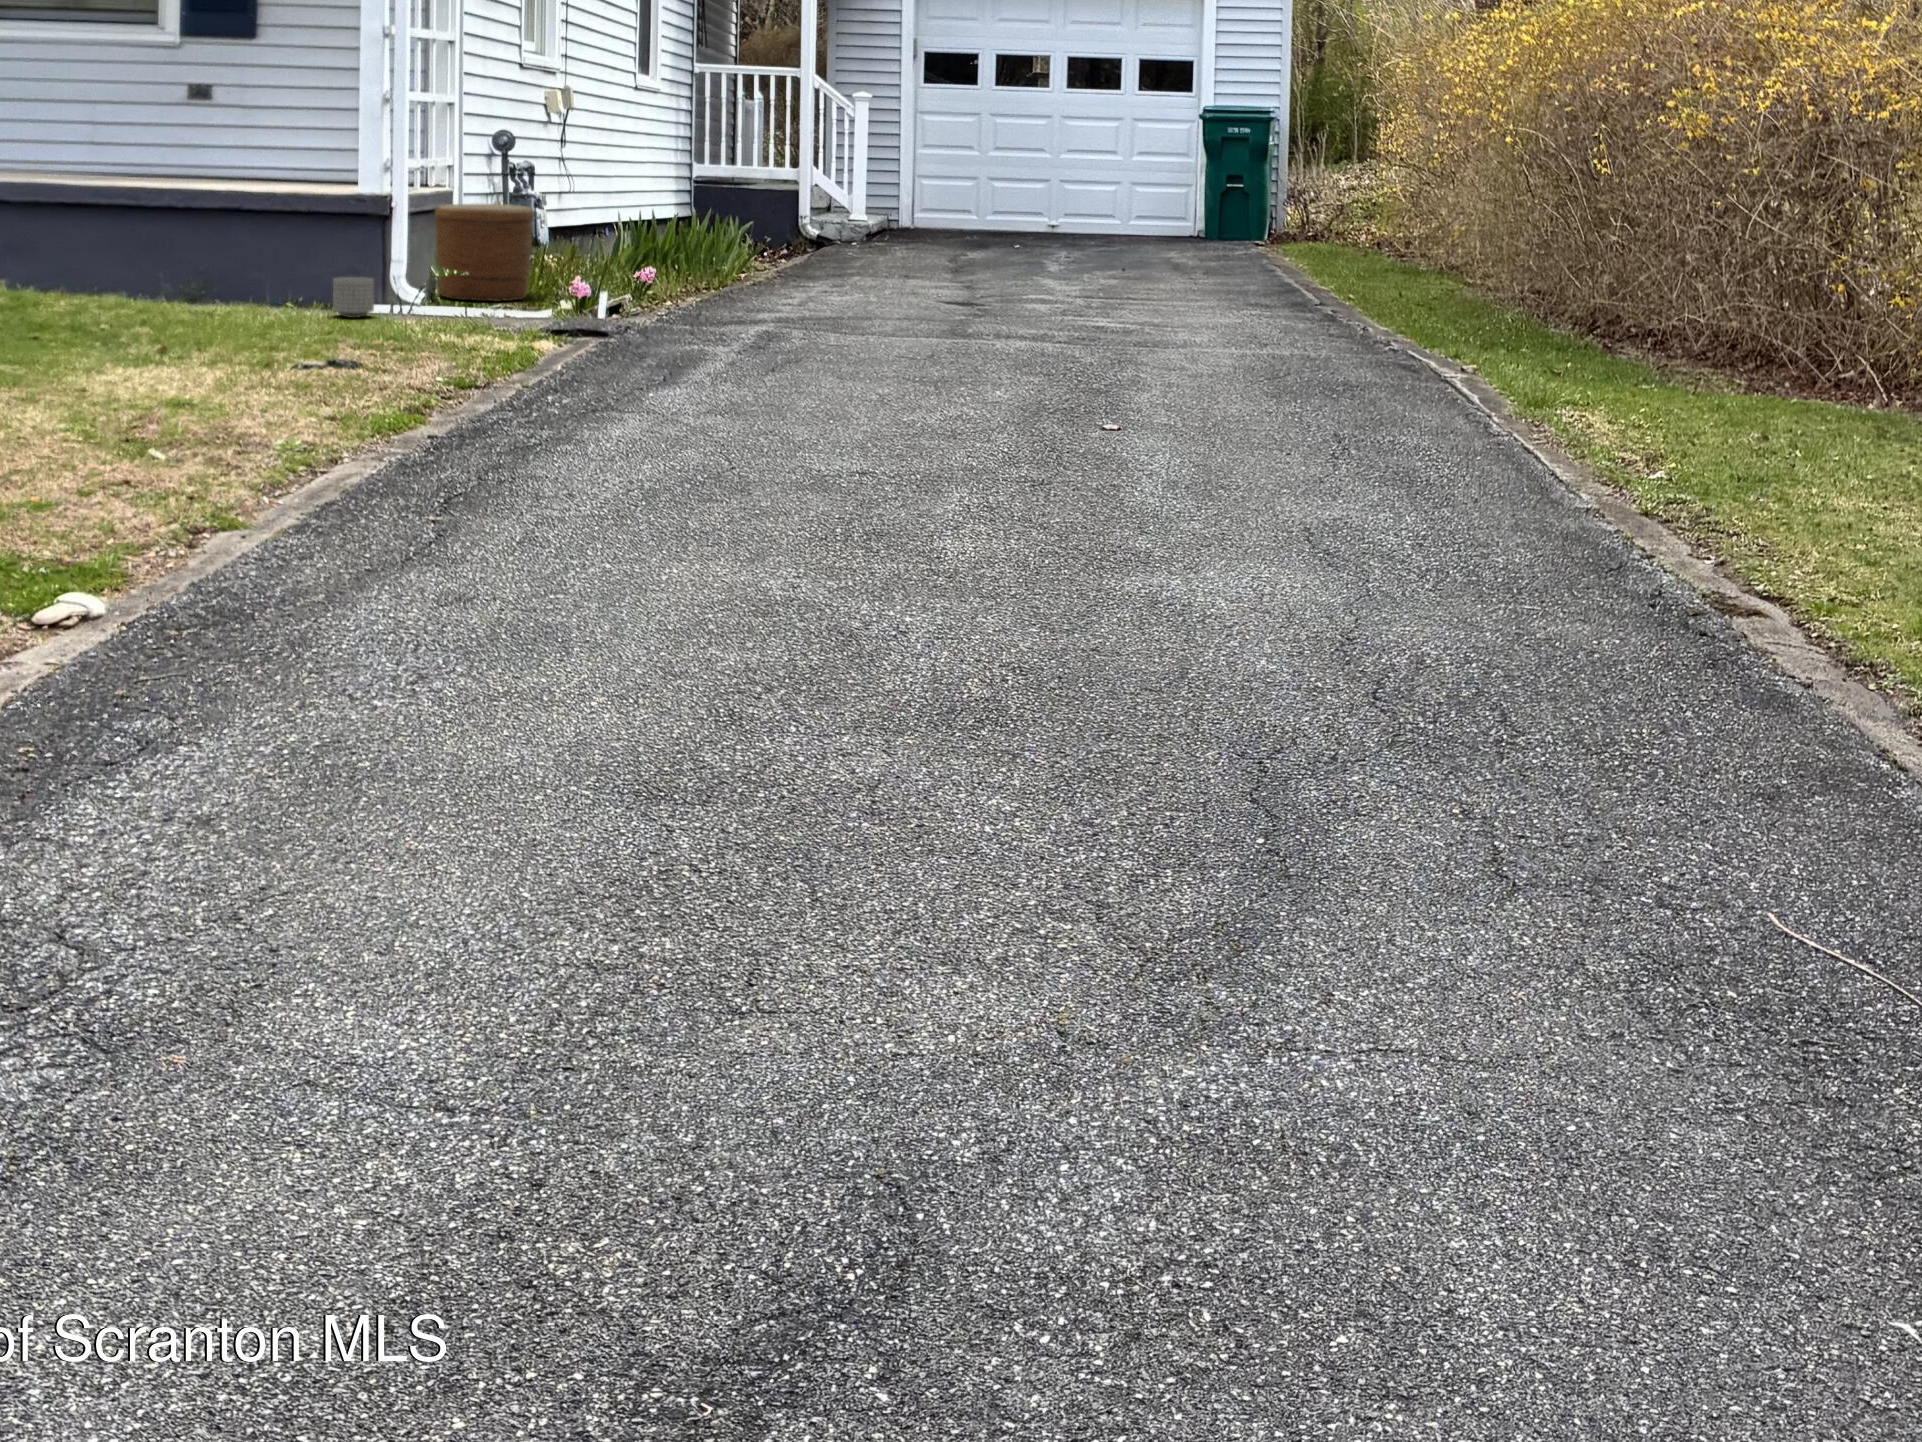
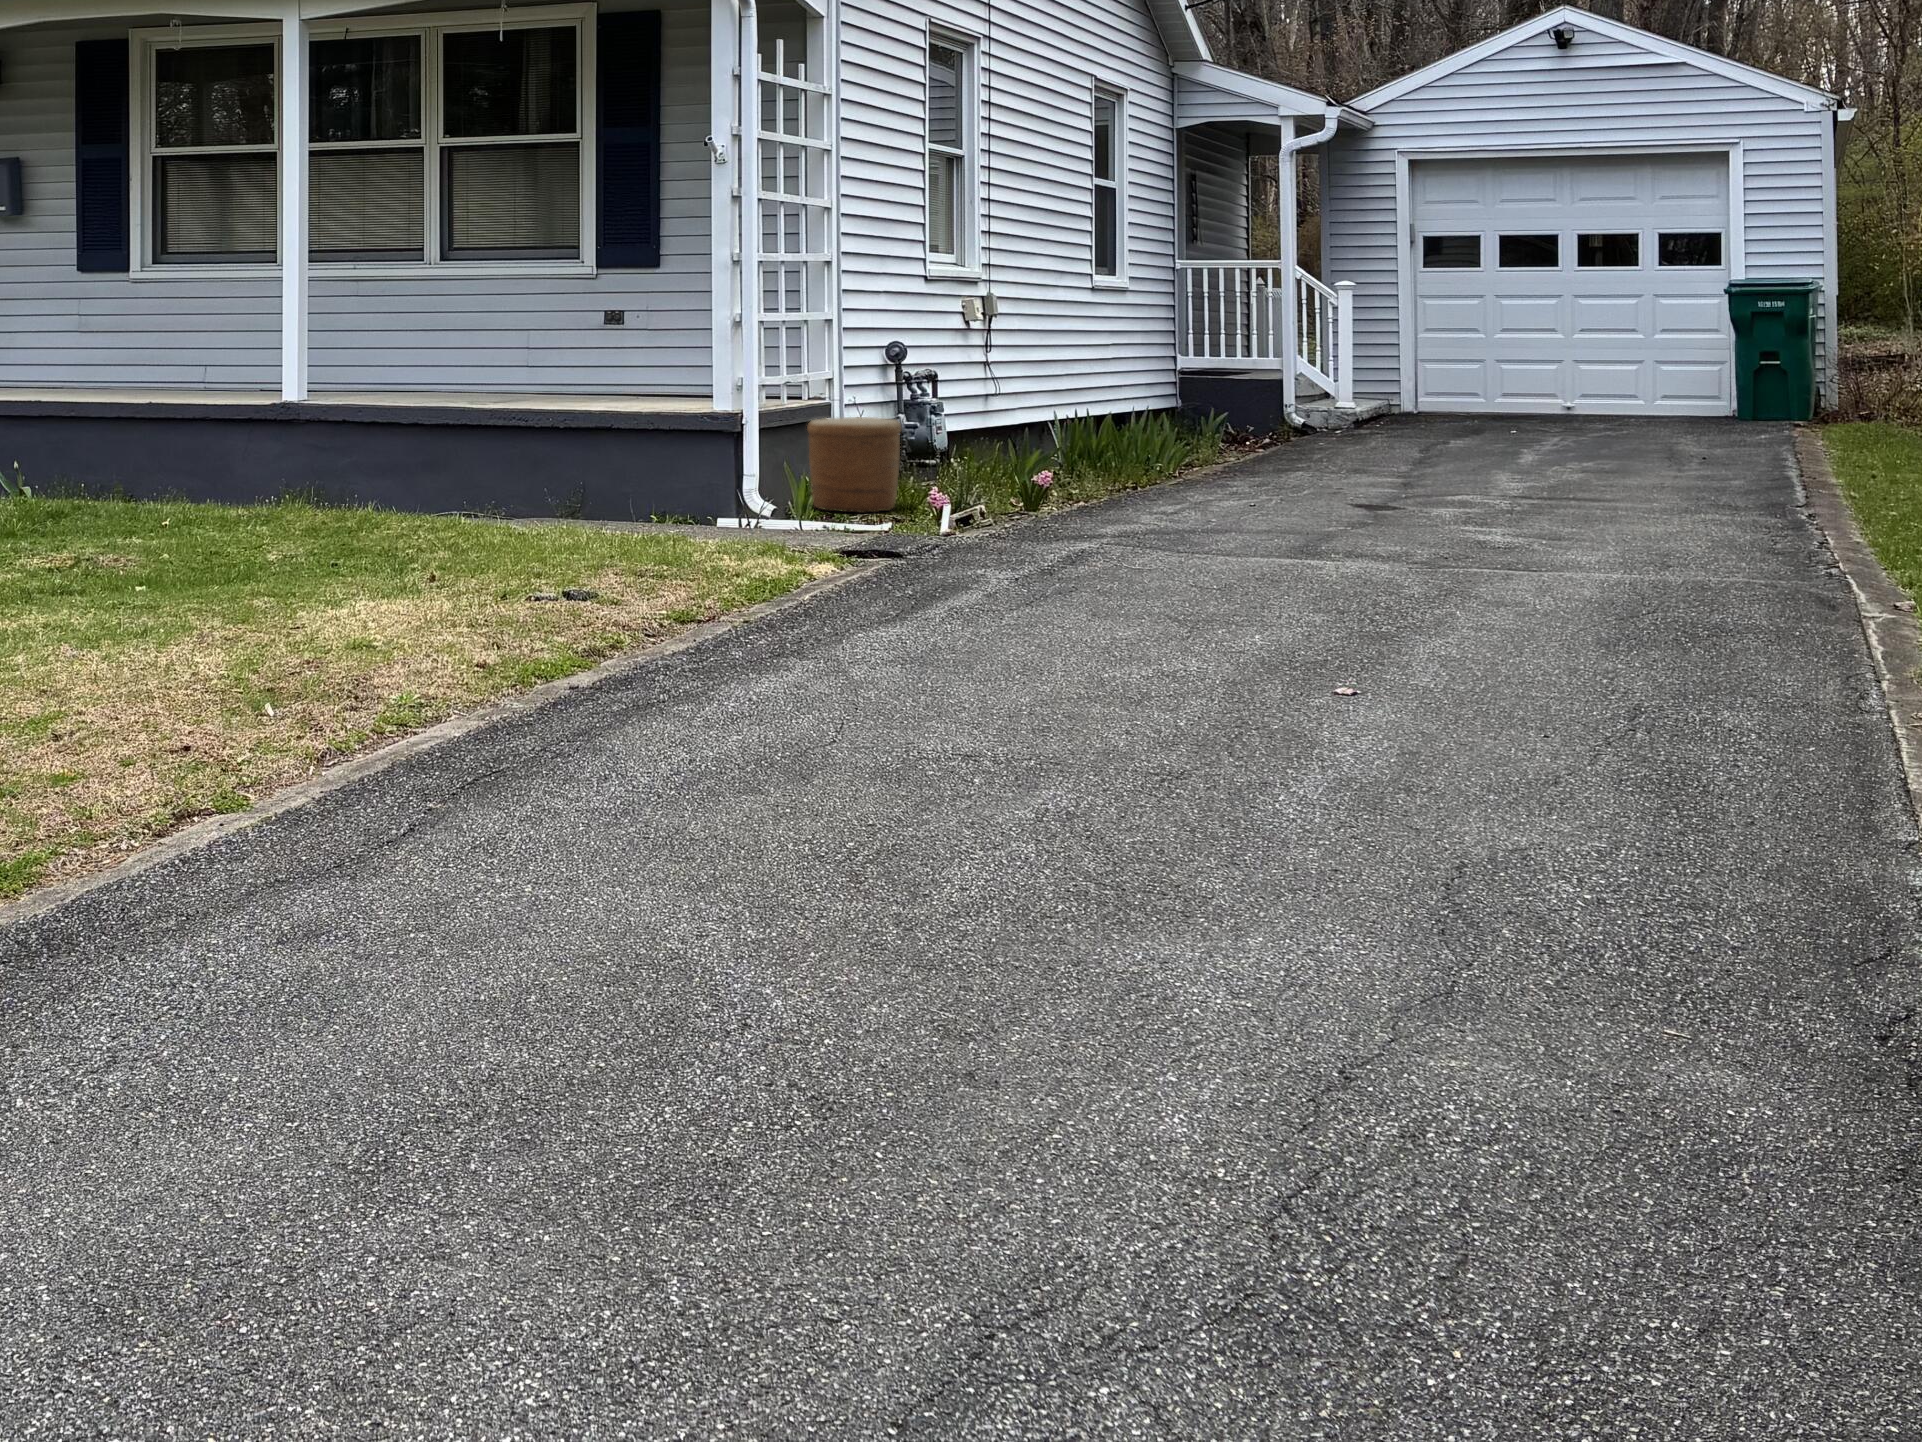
planter: present [333,277,374,318] -> none [696,491,733,529]

